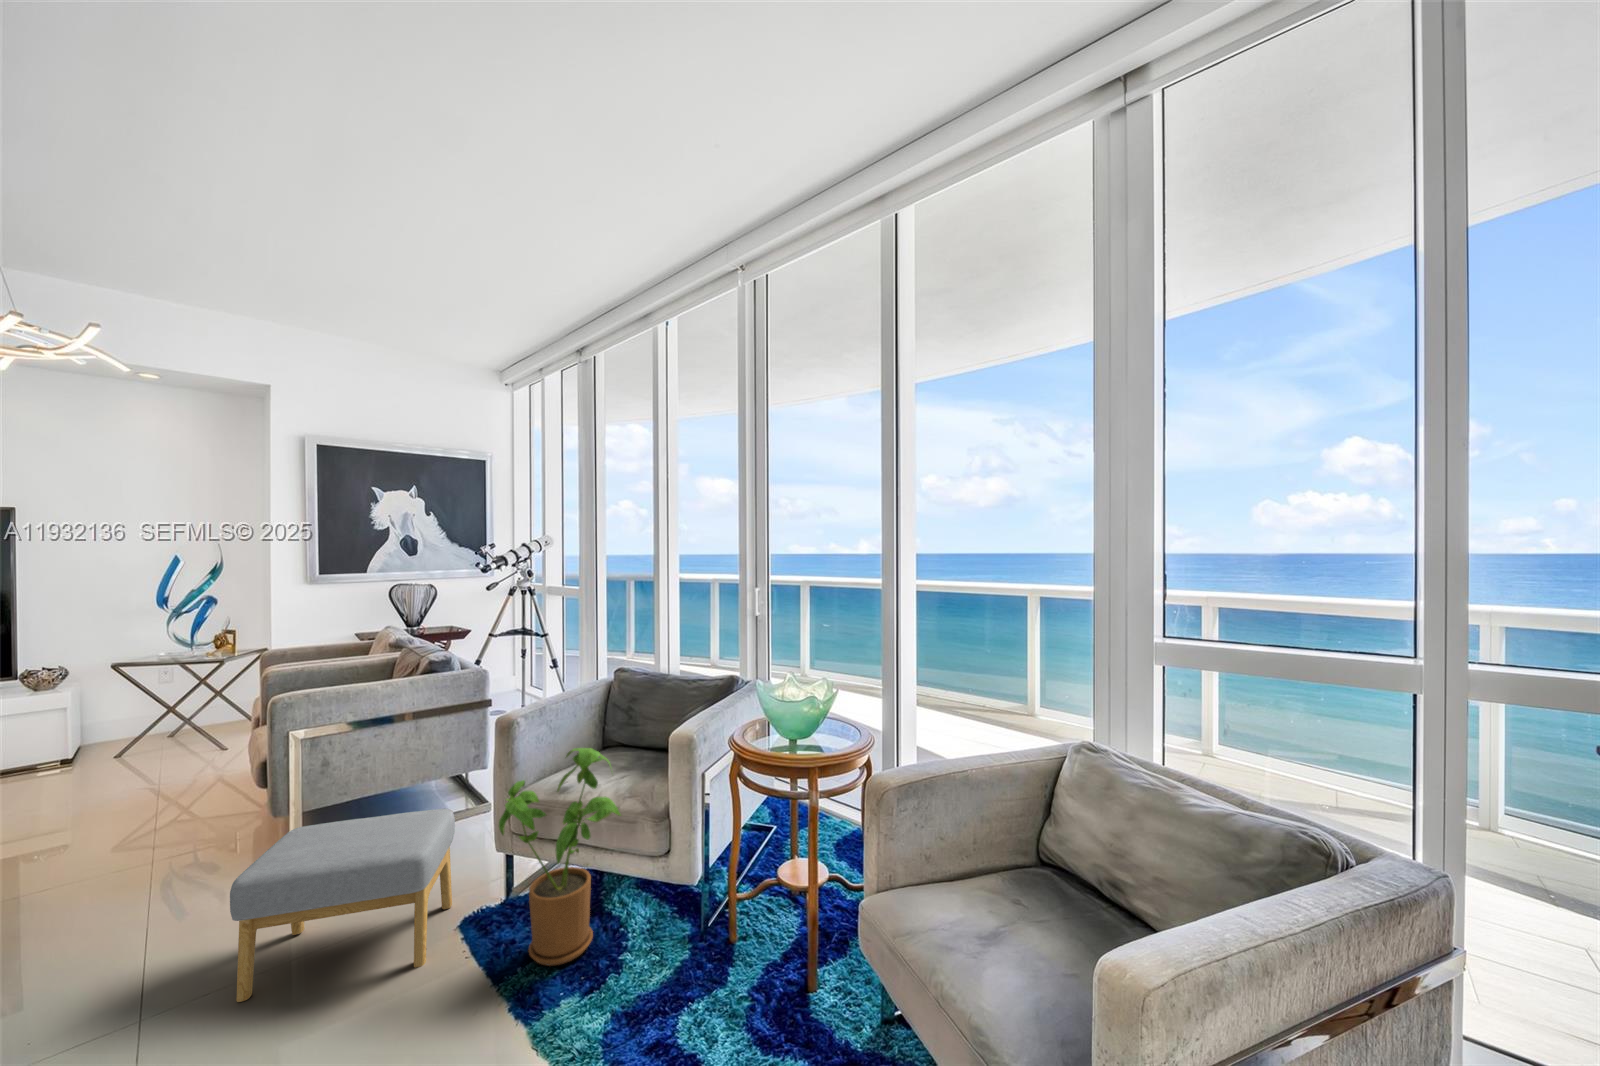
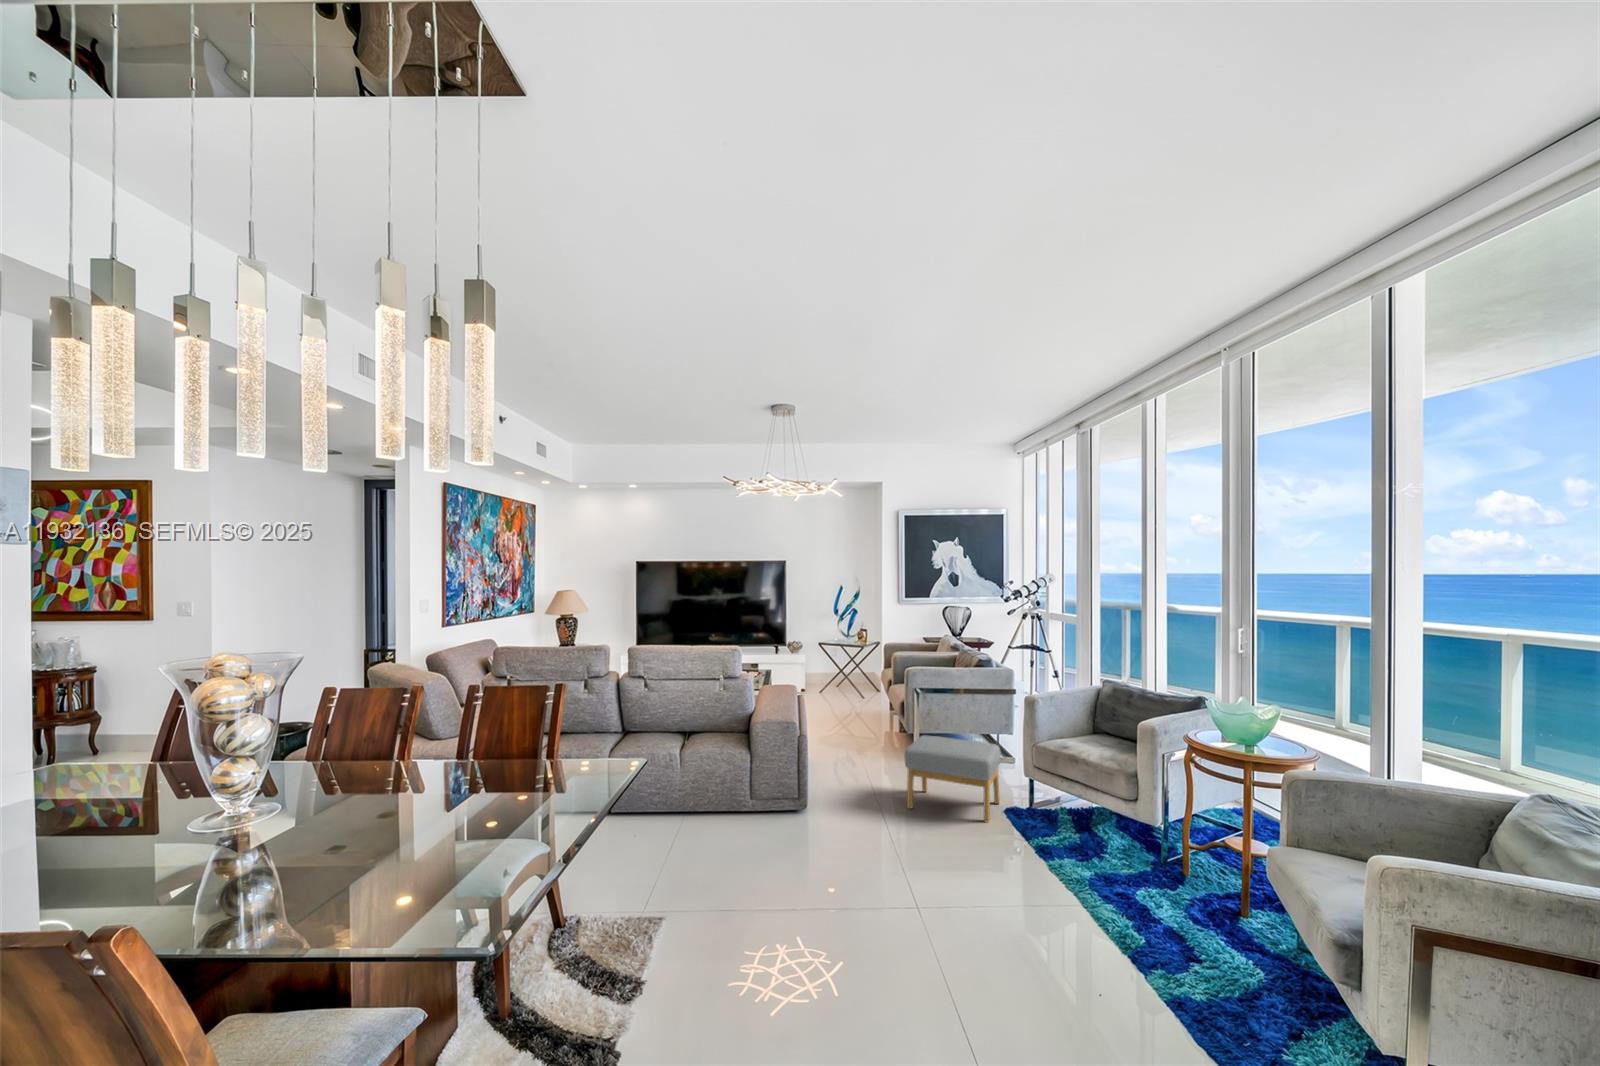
house plant: present [499,748,620,966] -> none [1028,720,1103,847]

